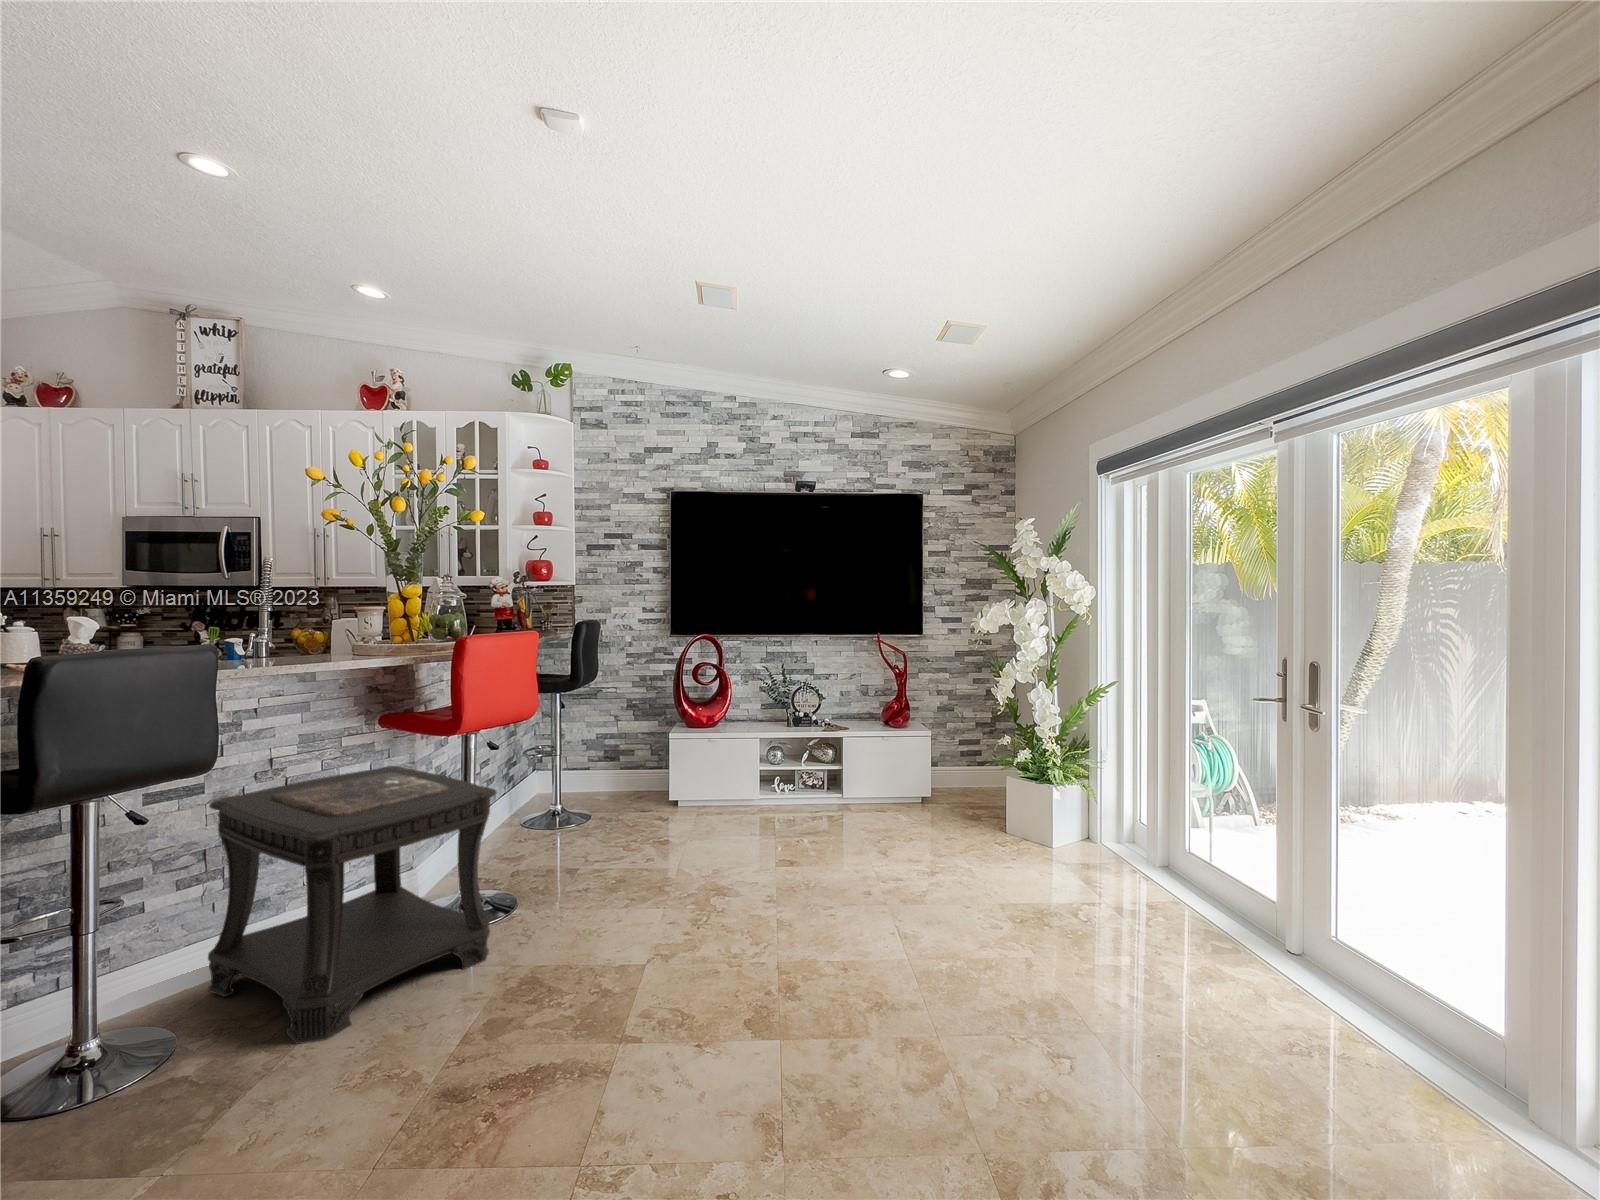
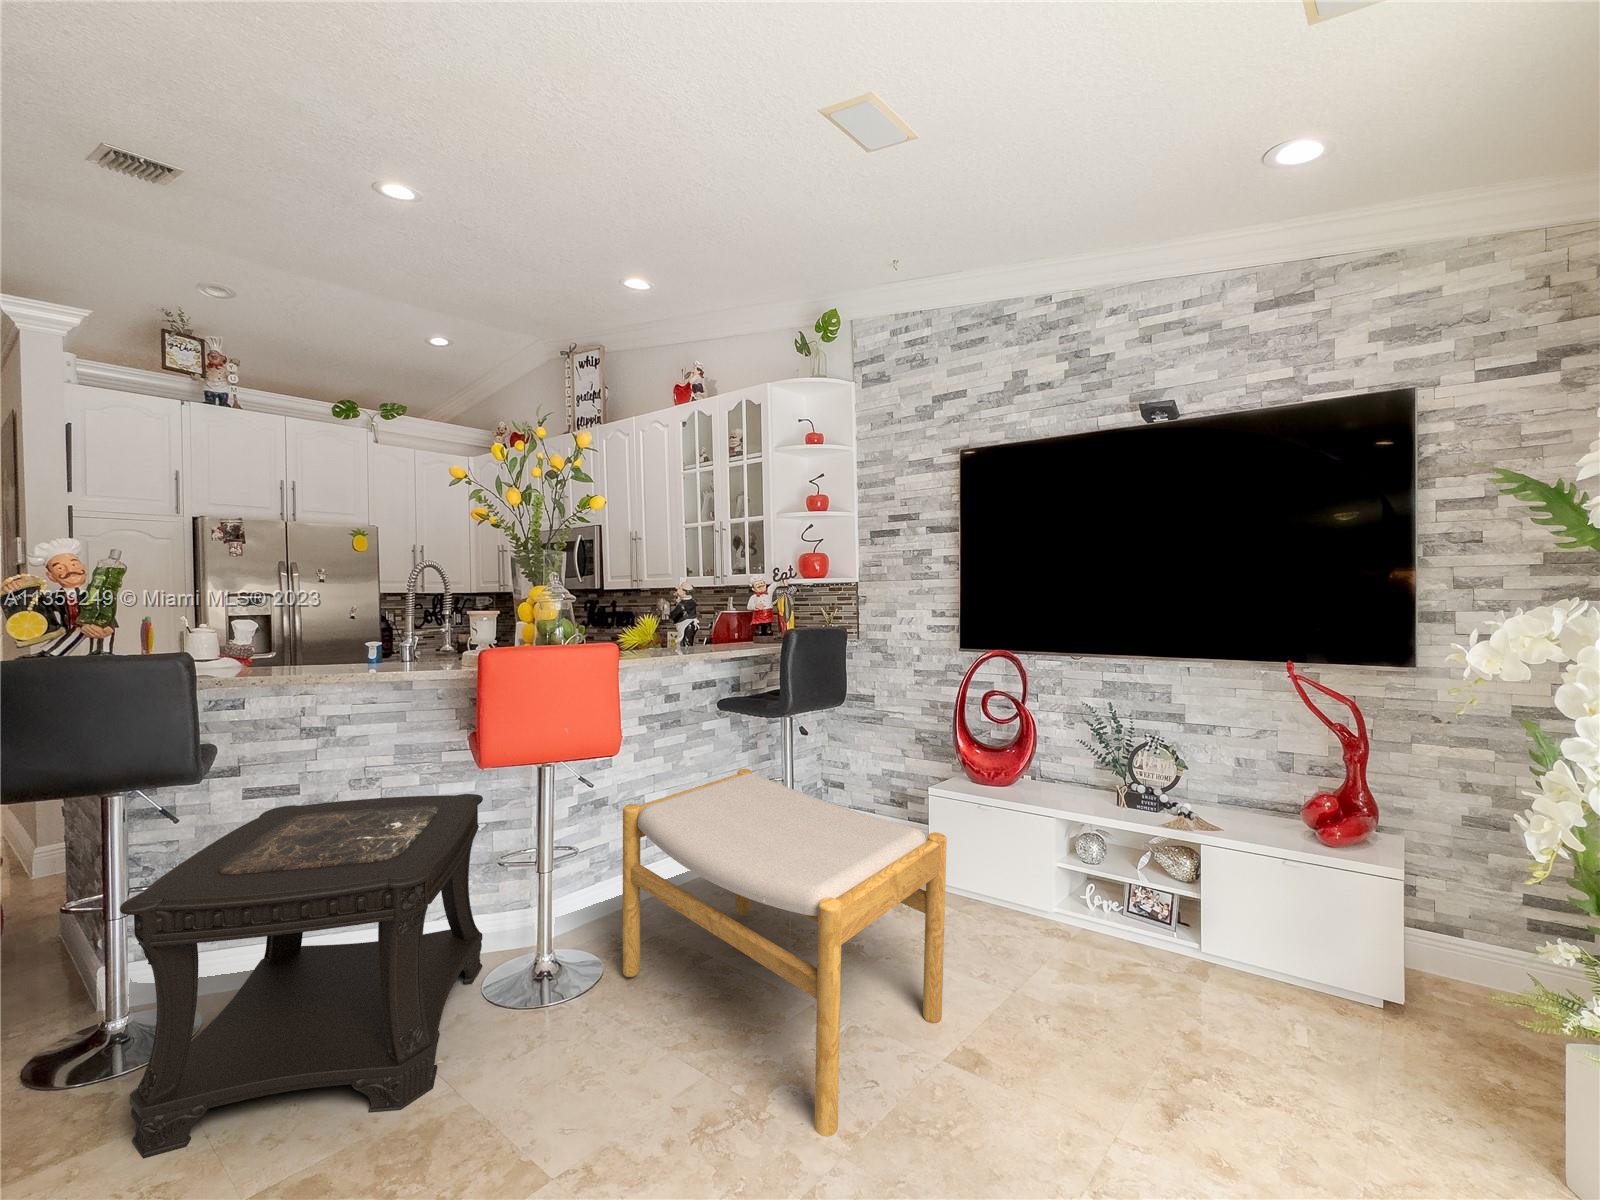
footstool: none [527,729,739,884] -> present [623,769,947,1137]

